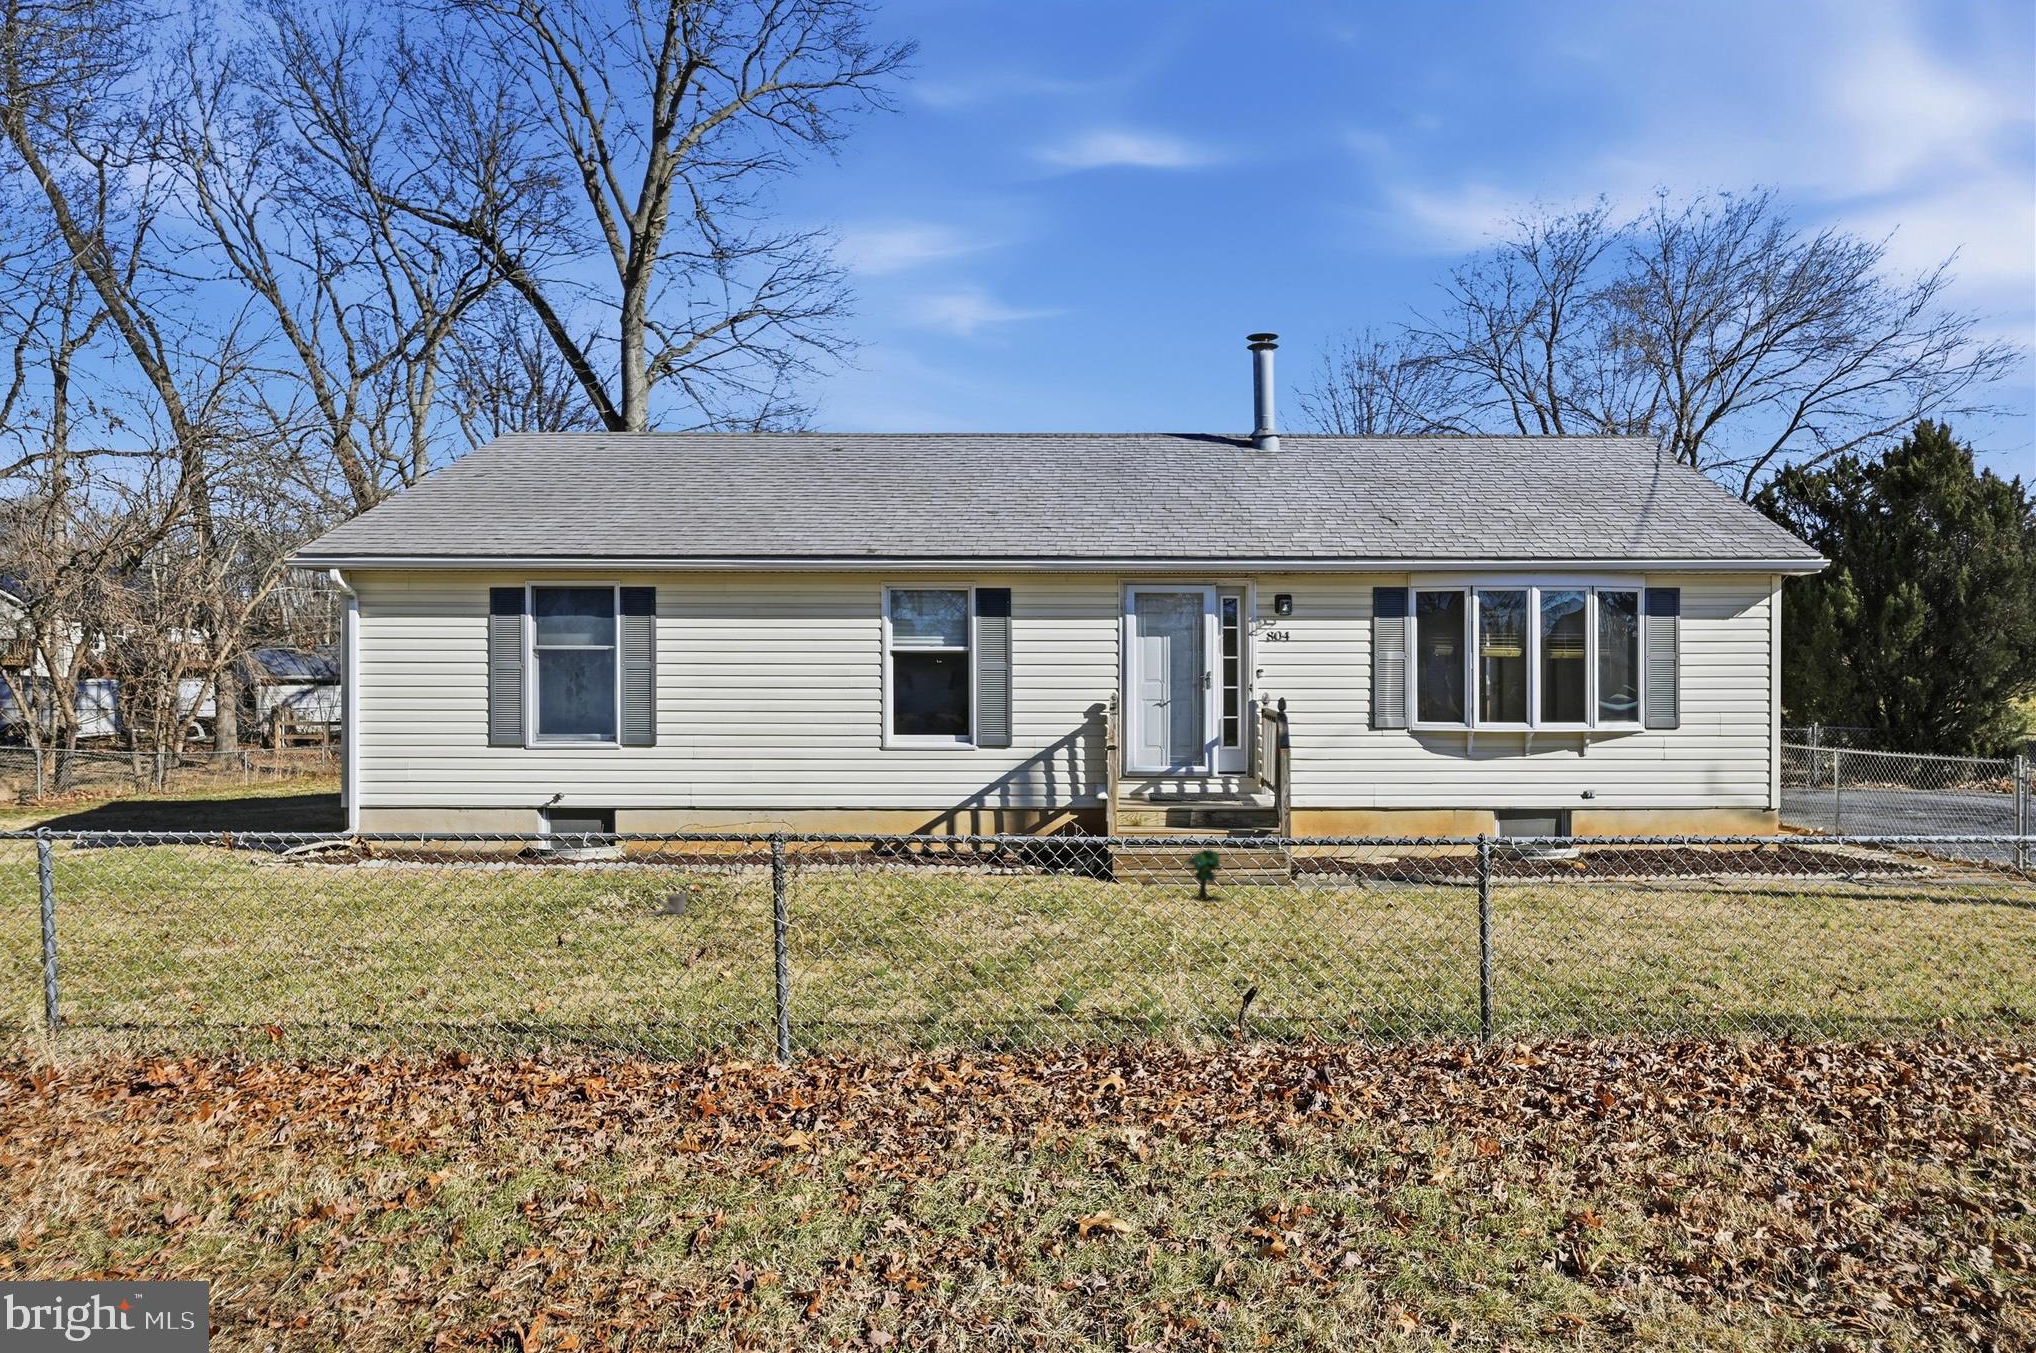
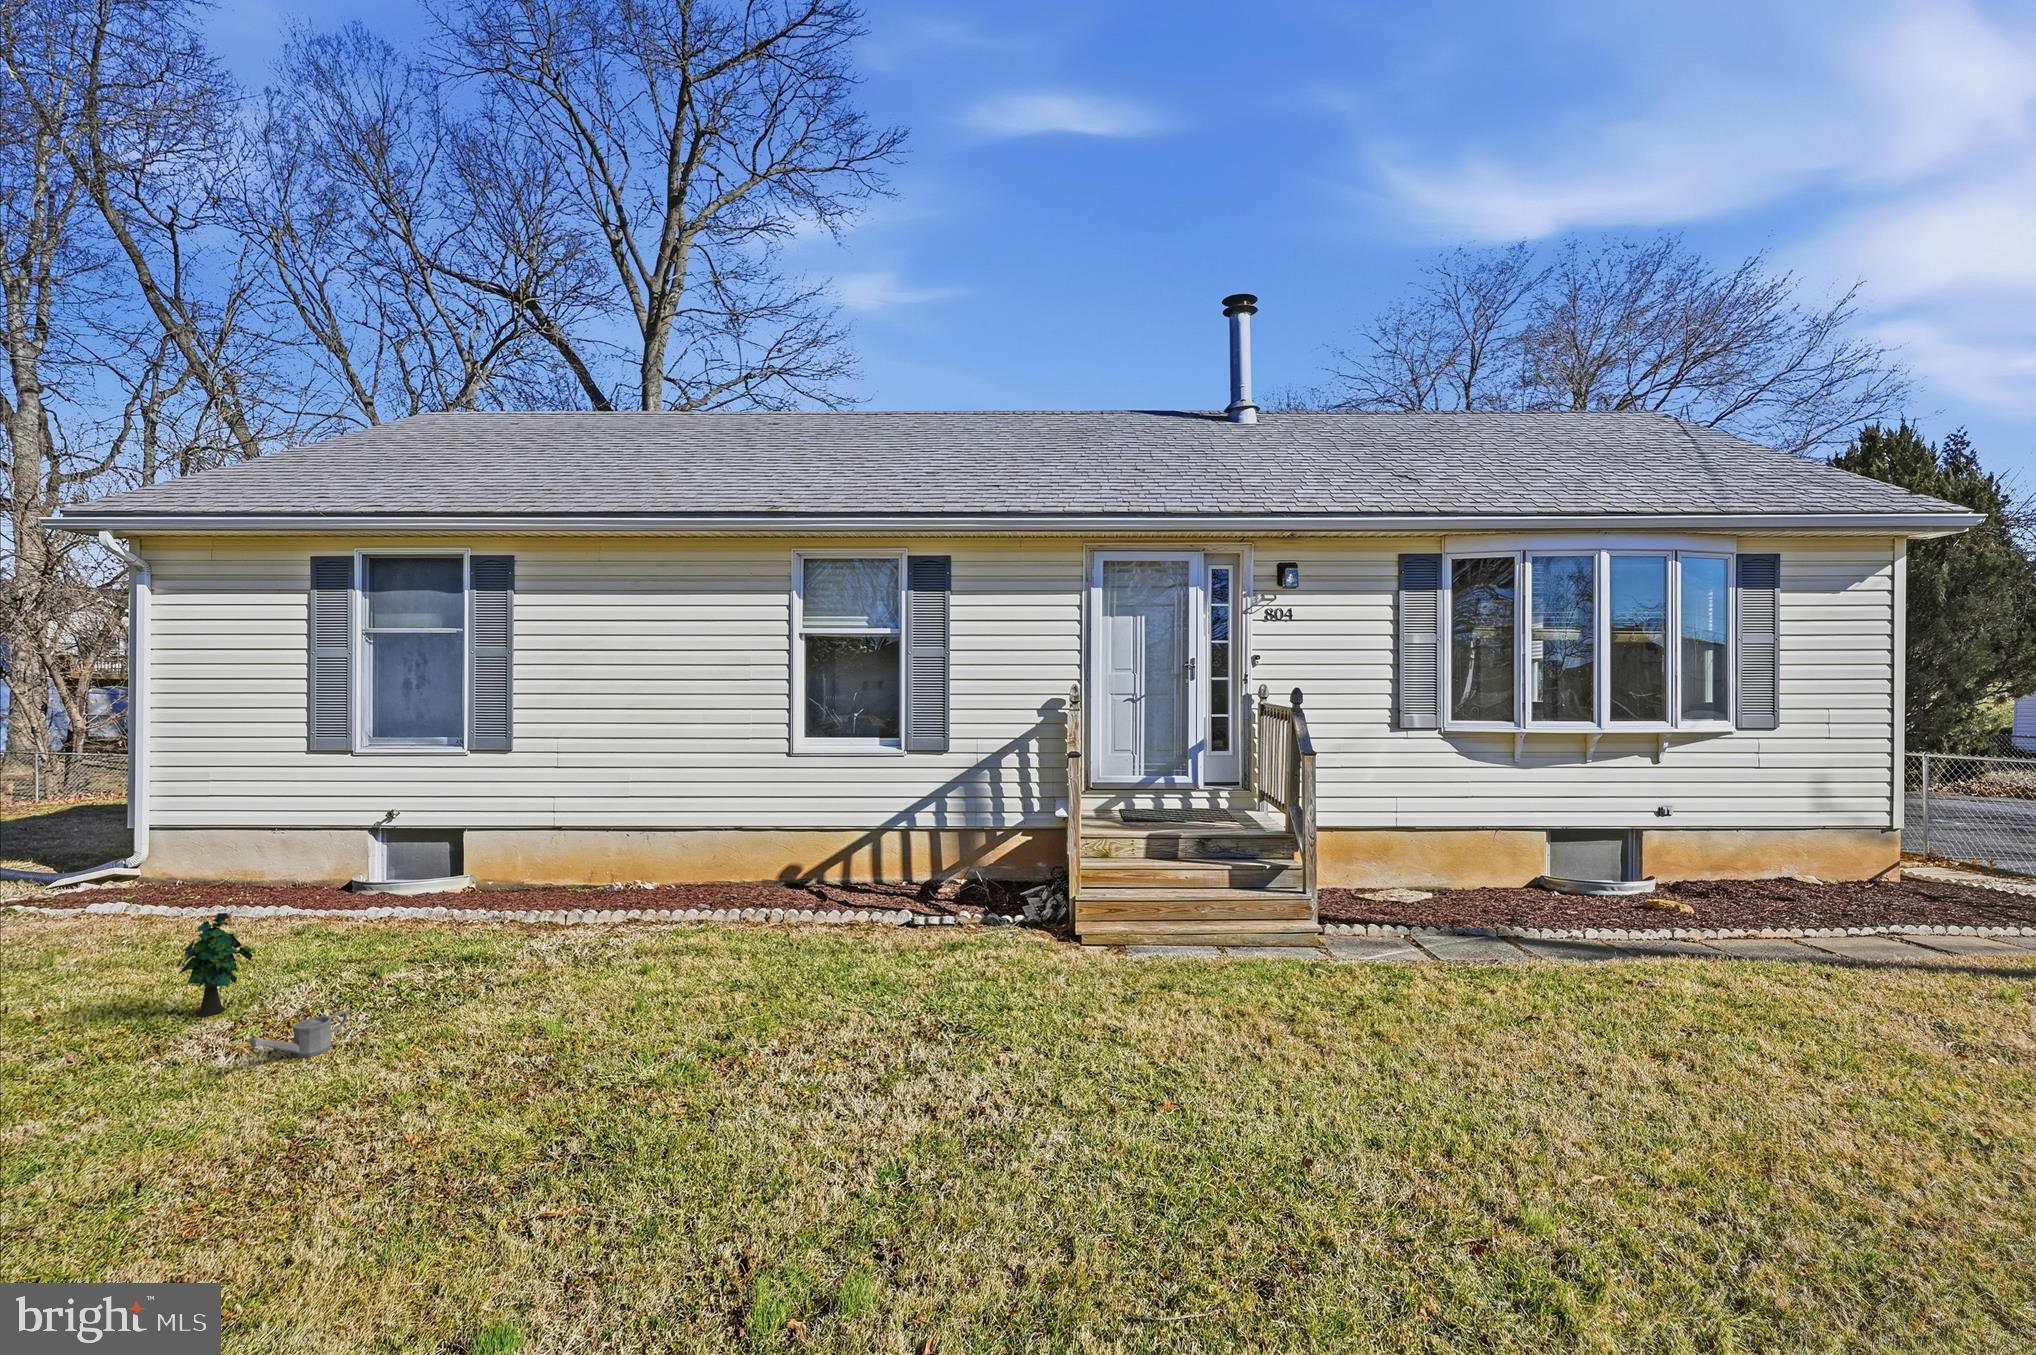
decorative plant: present [1187,848,1221,900] -> present [177,913,253,1017]

